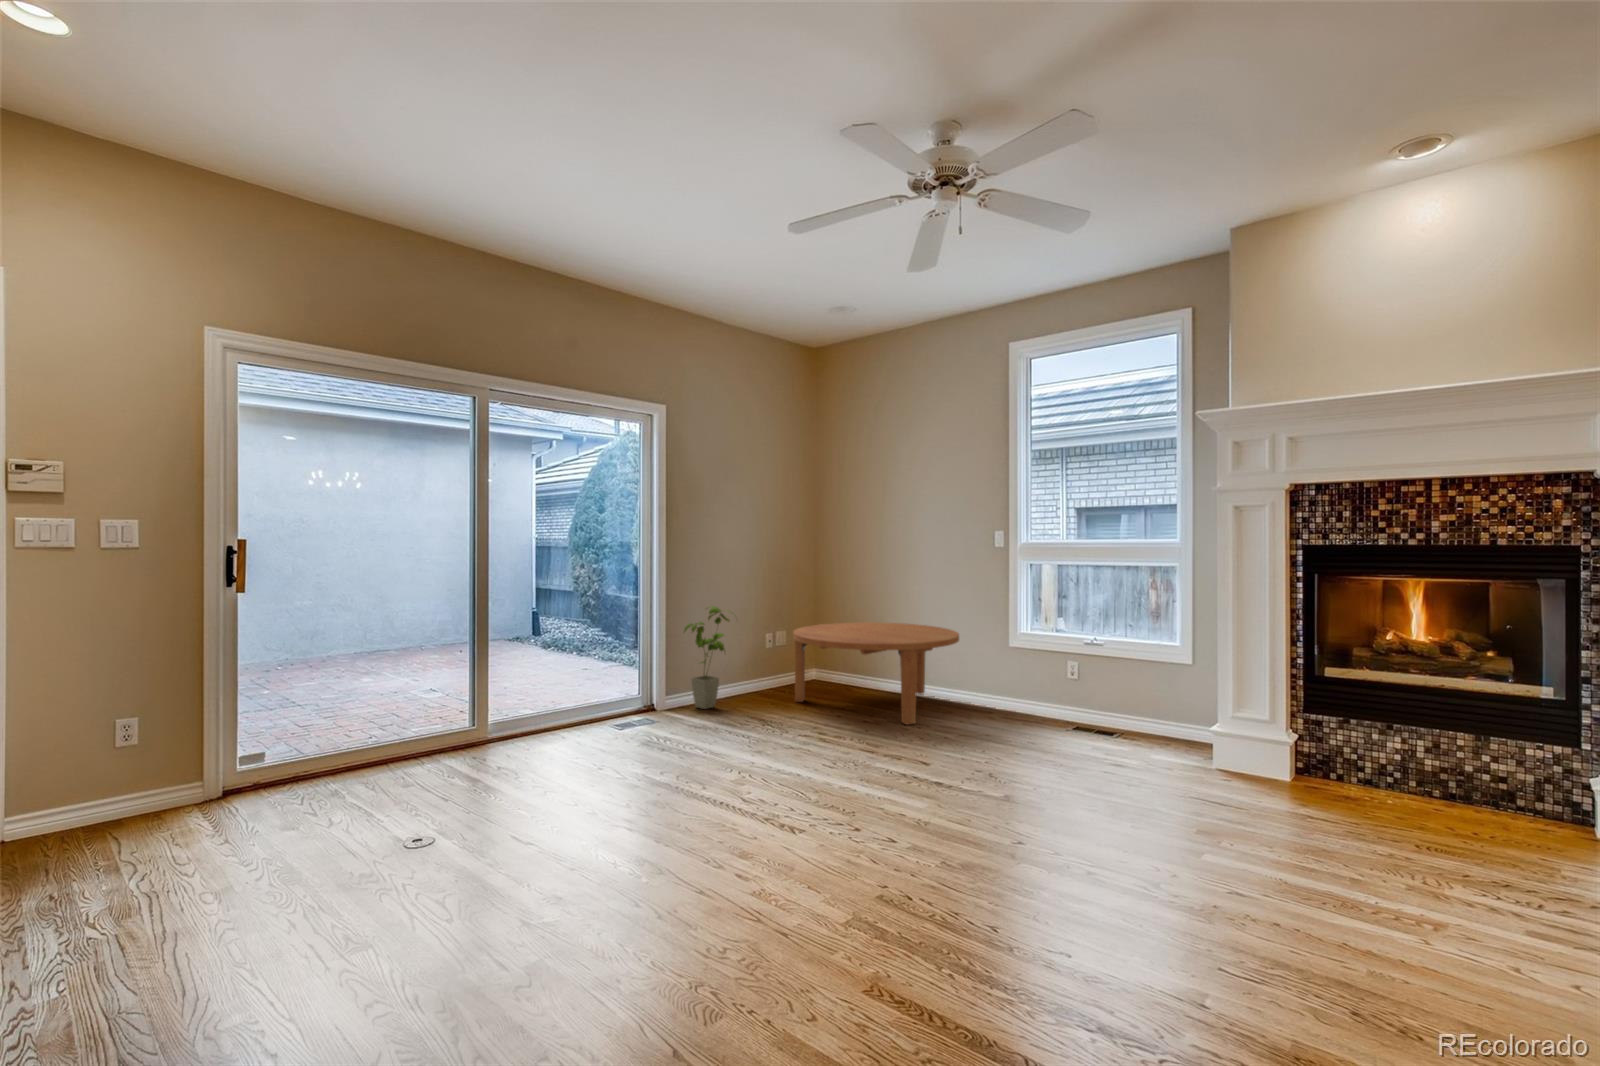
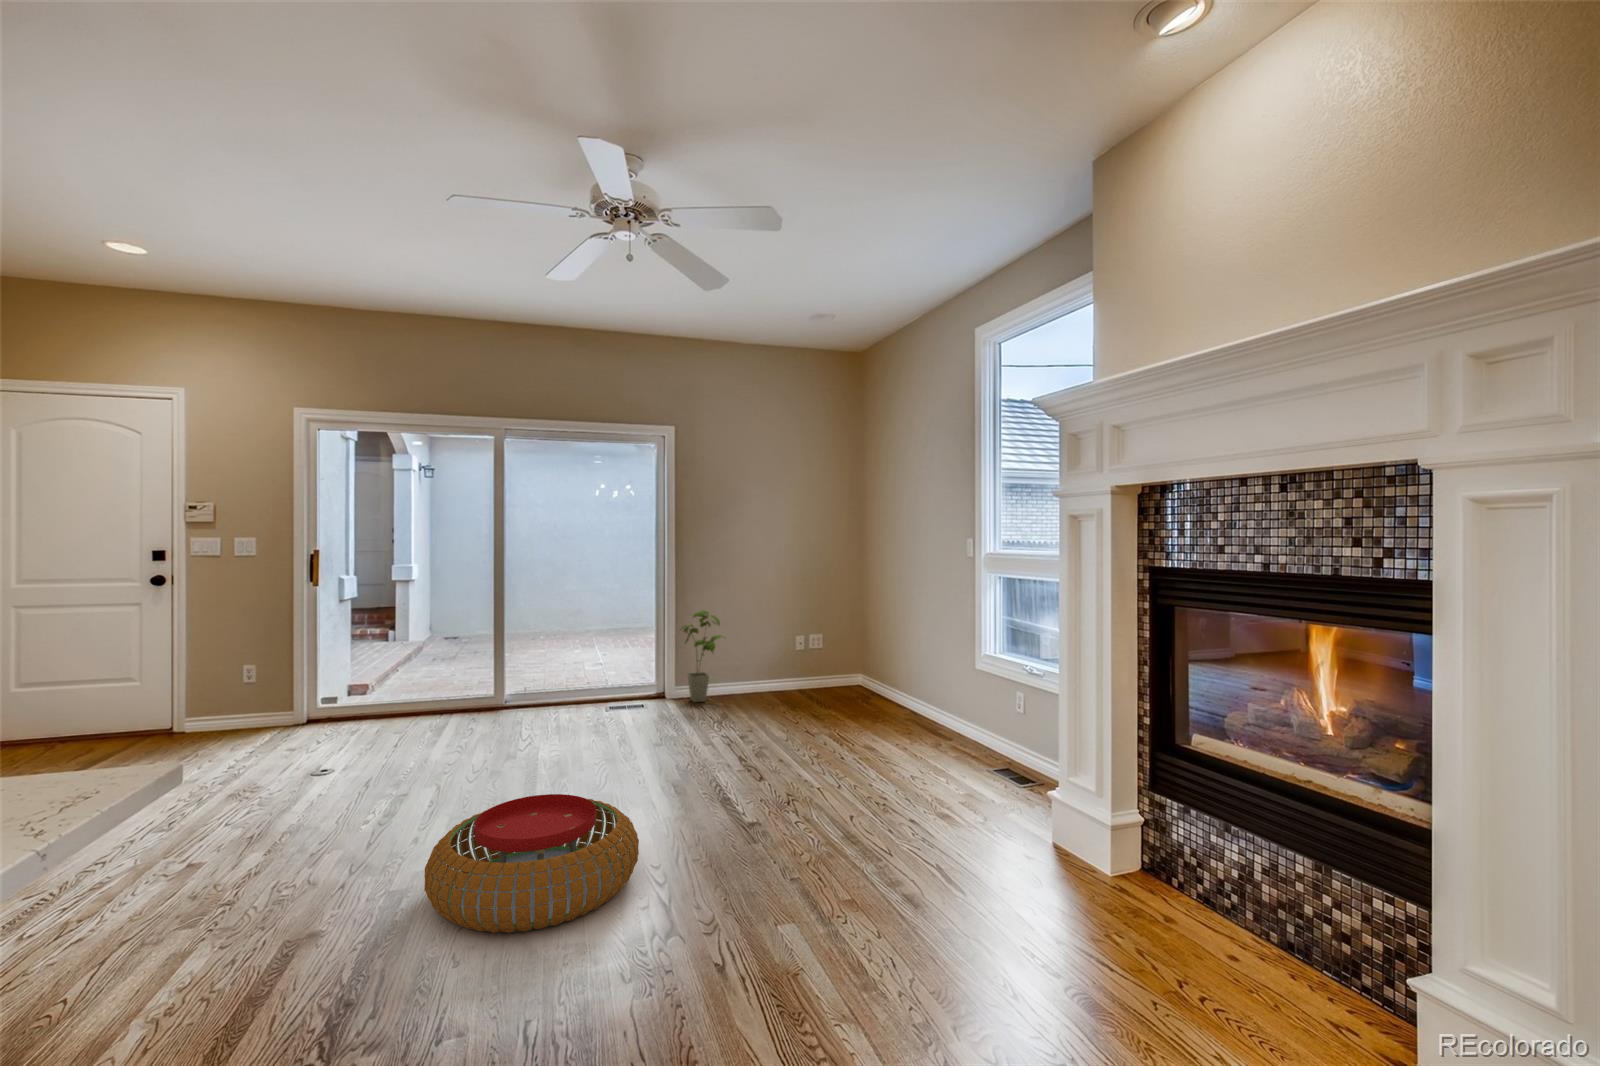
coffee table: present [793,622,959,724] -> none [760,633,925,740]
pouf: none [850,790,1070,932] -> present [424,794,639,933]

